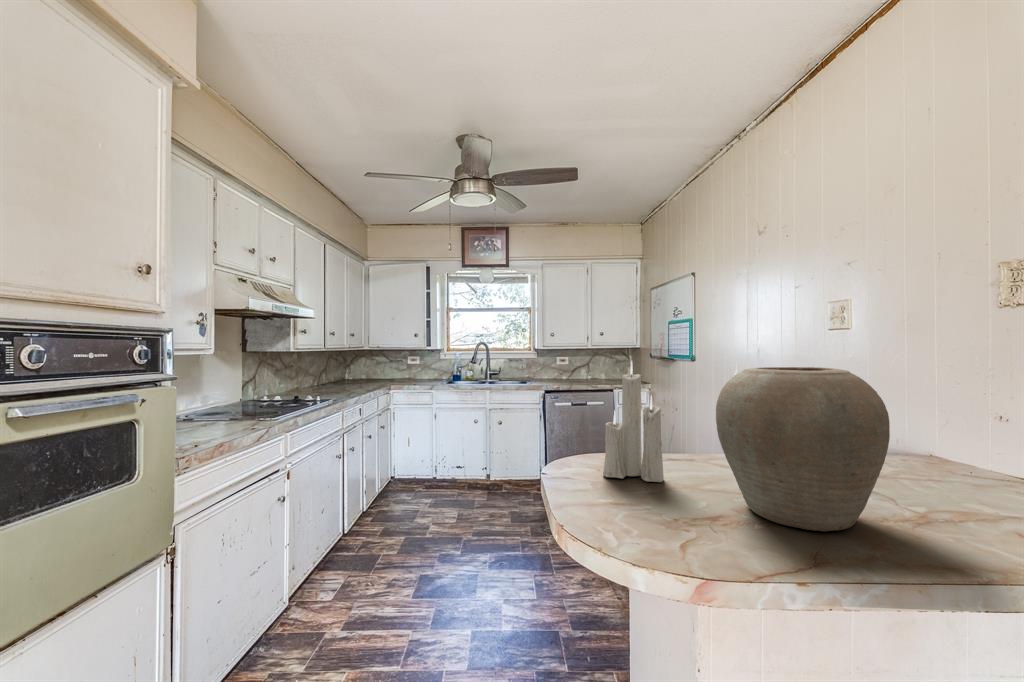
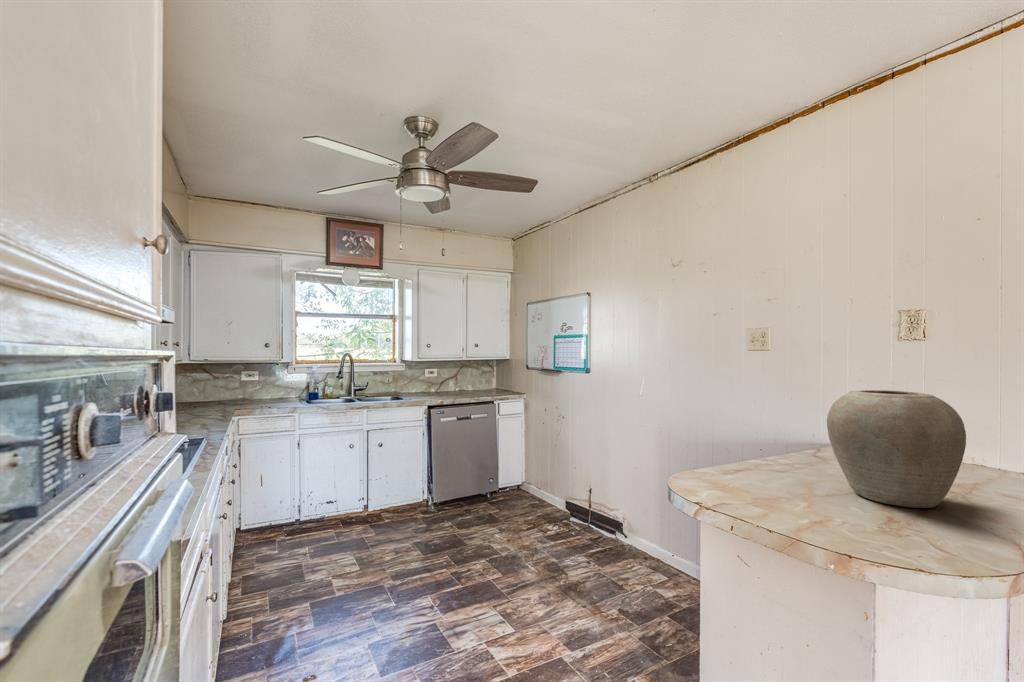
candle: present [603,361,664,482] -> none [732,380,781,491]

